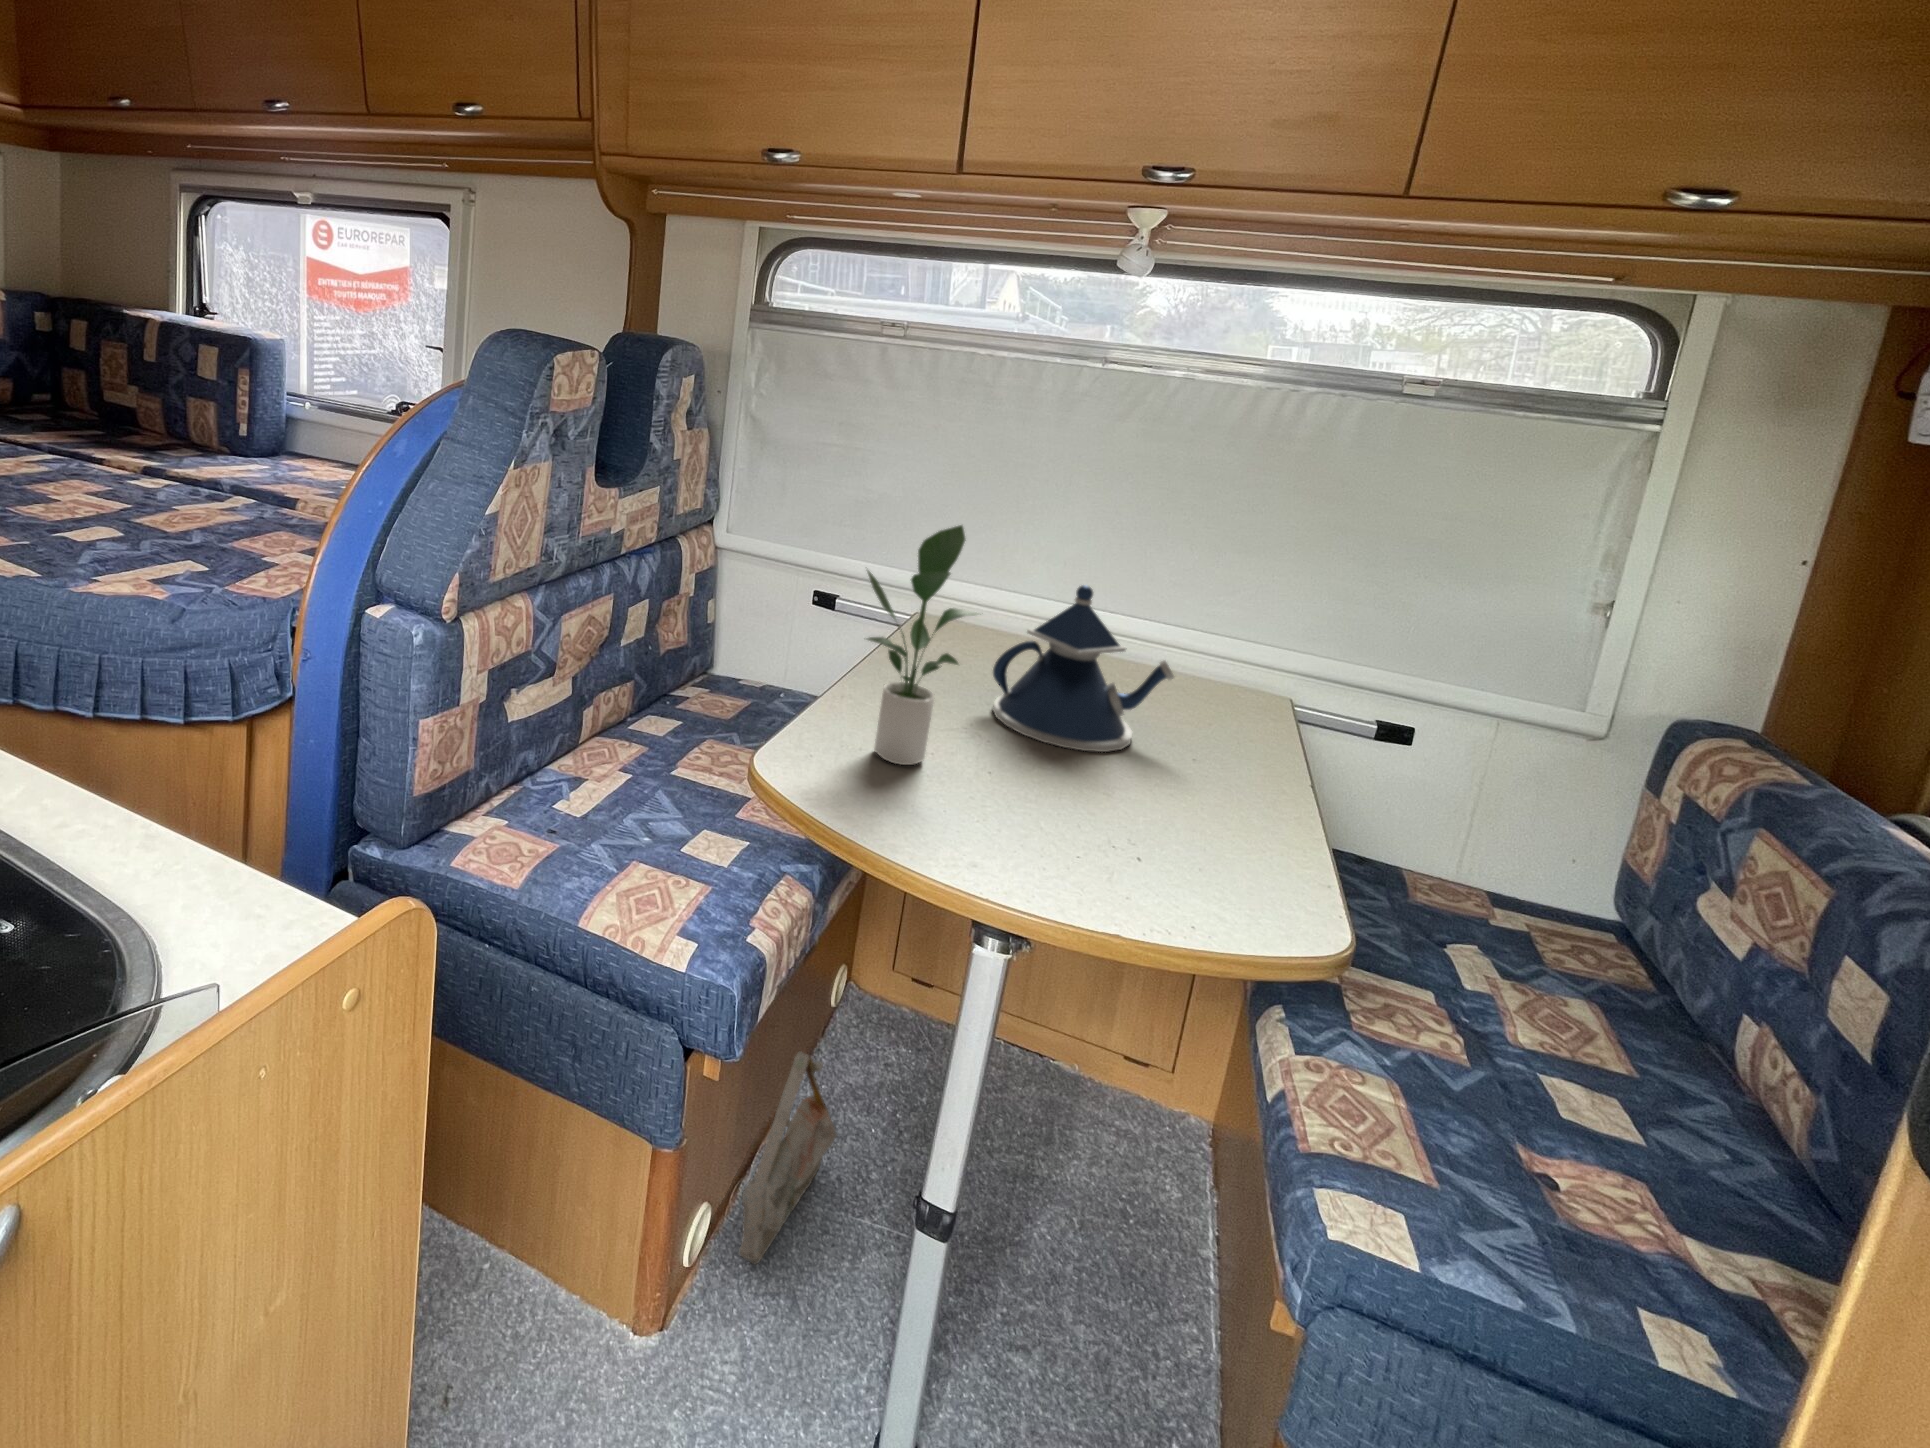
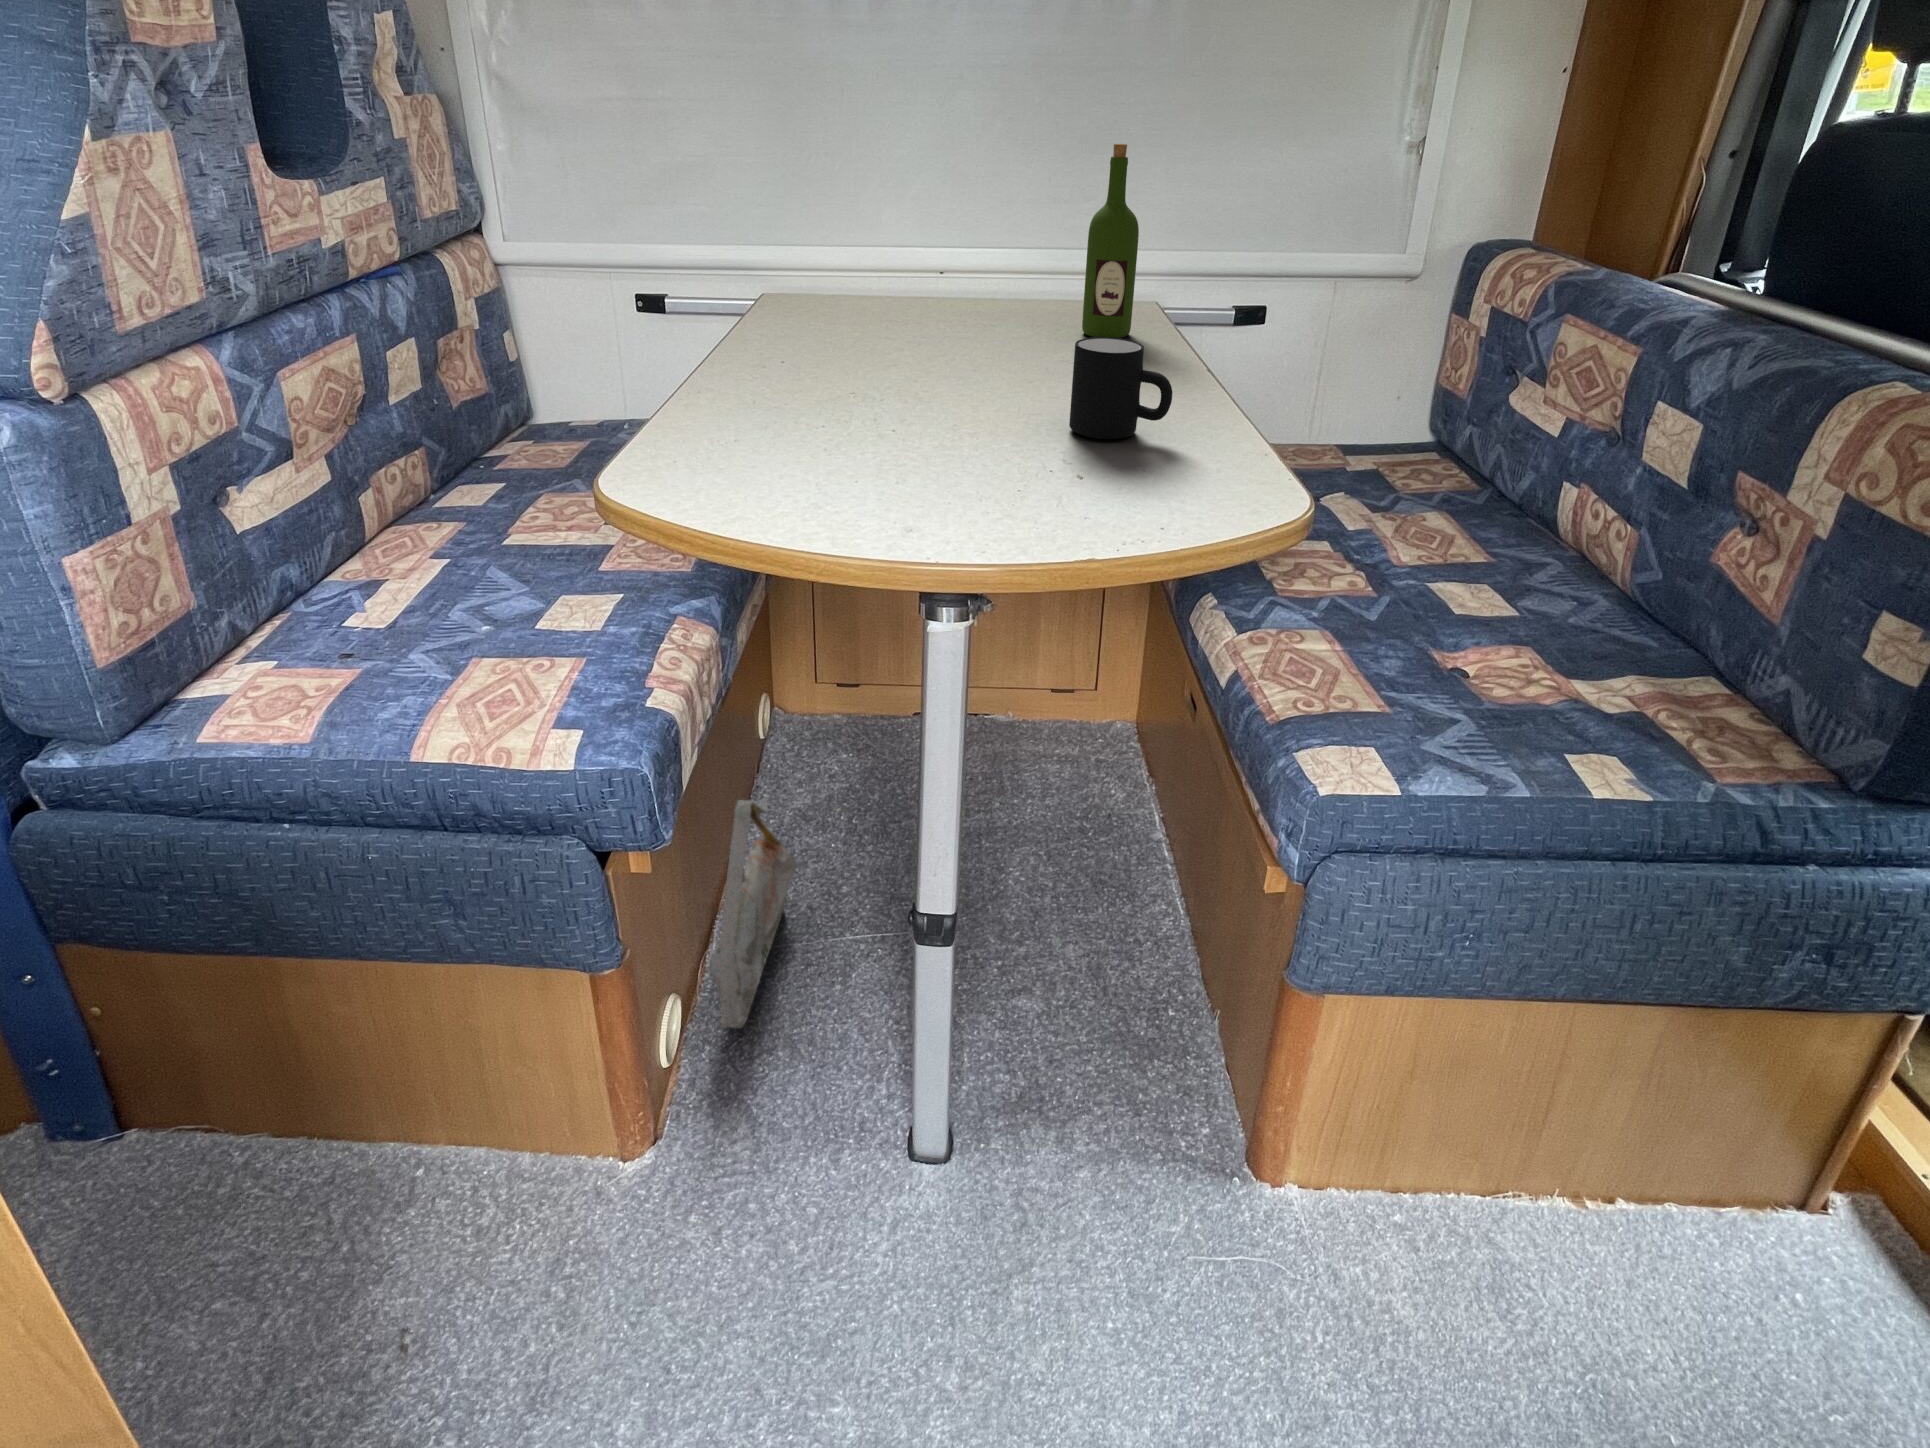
potted plant: present [867,525,979,765] -> none [688,122,851,447]
wine bottle: none [1199,562,1266,732] -> present [1082,144,1139,338]
teapot: present [993,585,1174,752] -> none [867,195,1063,388]
mug: none [1145,737,1242,833] -> present [1069,337,1172,439]

